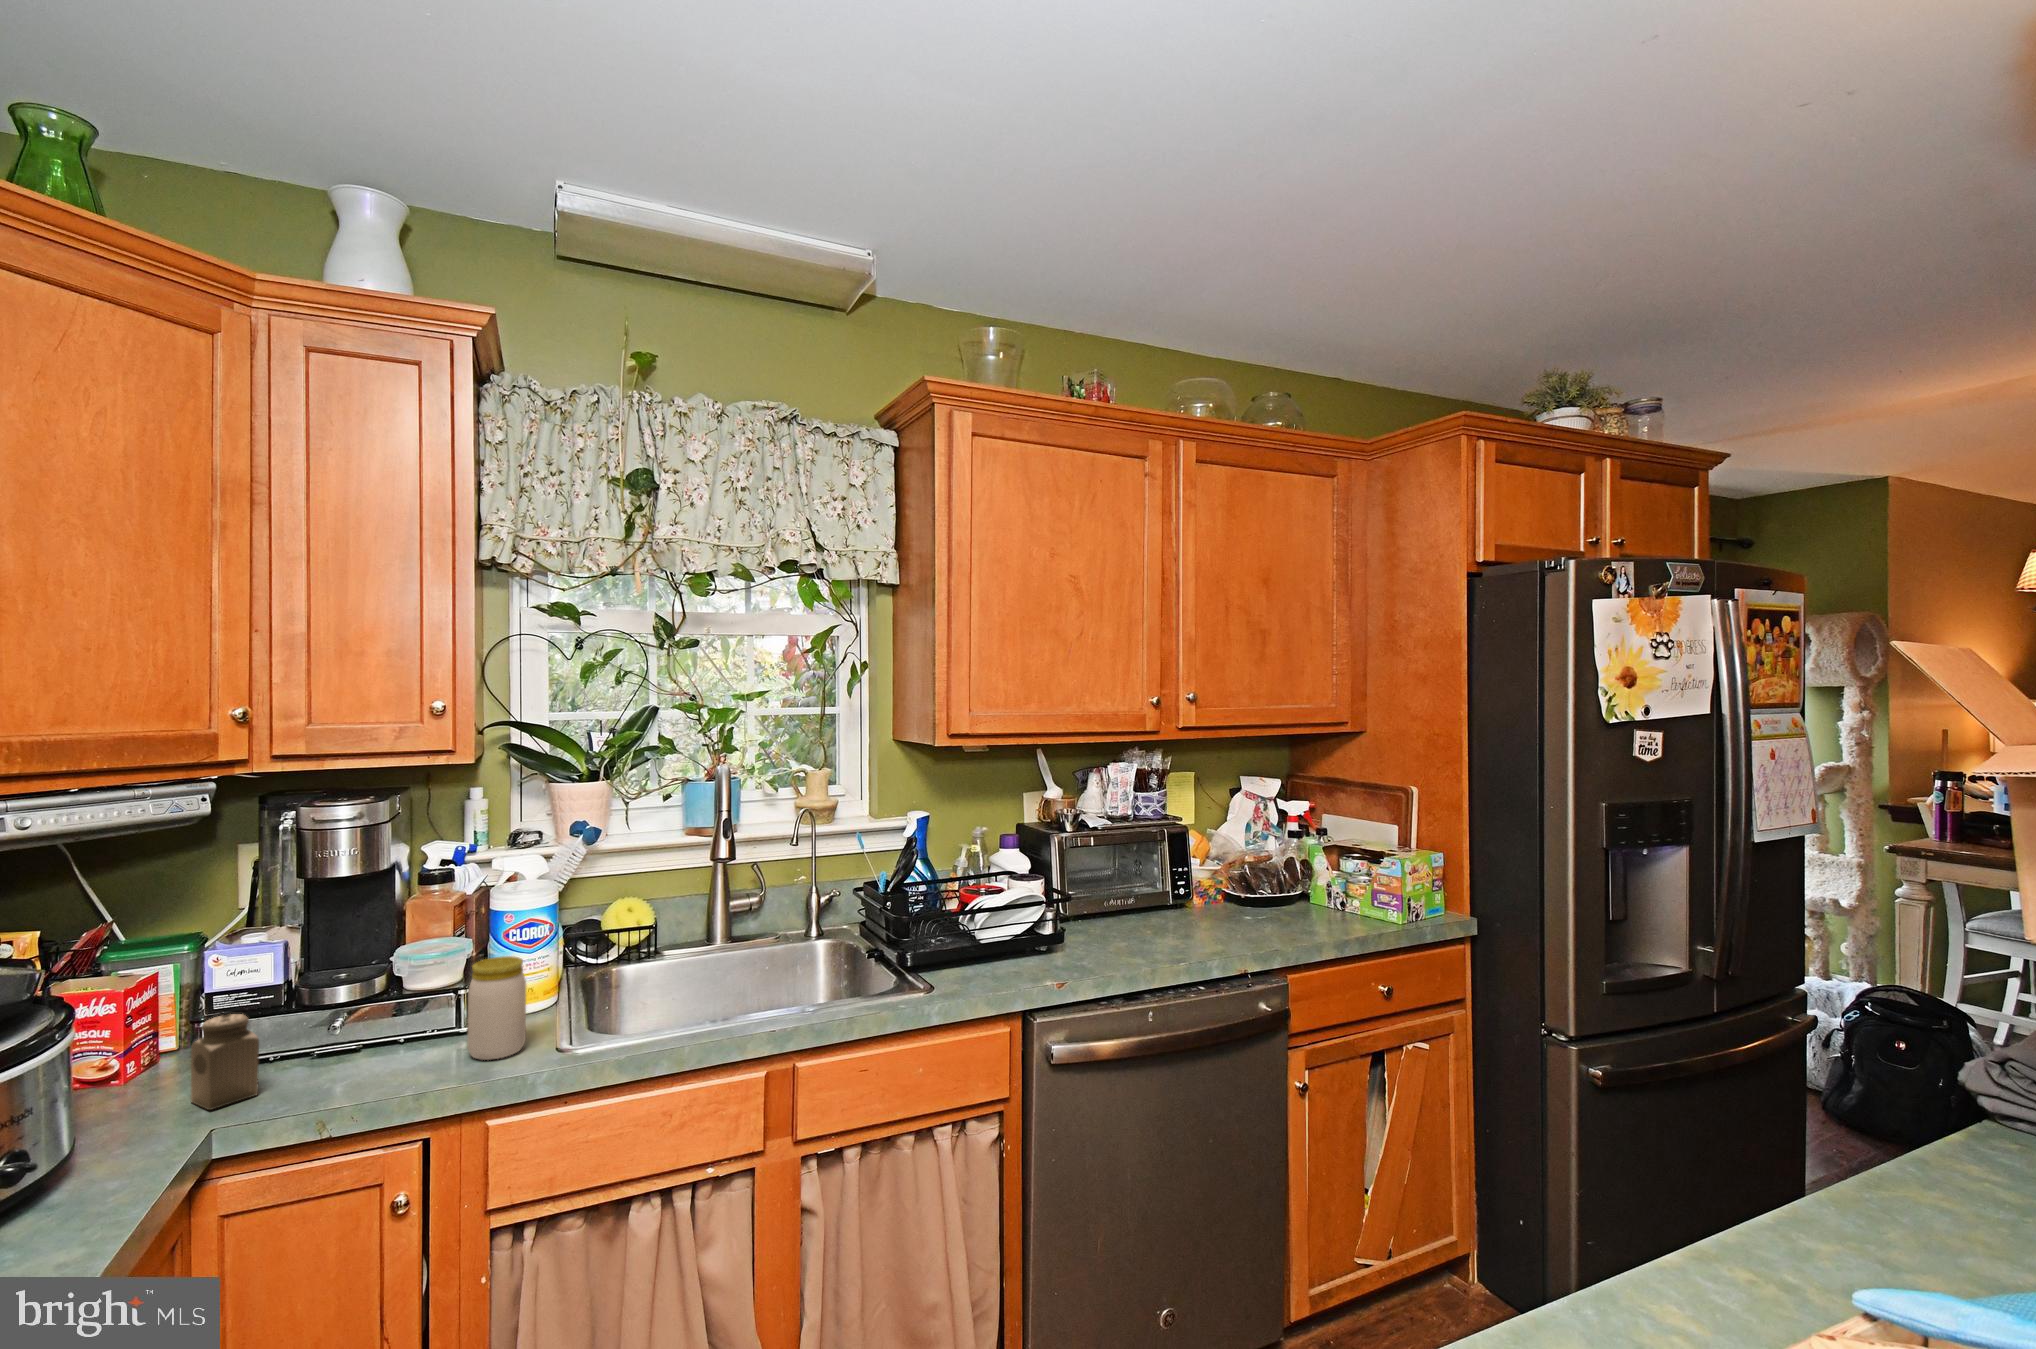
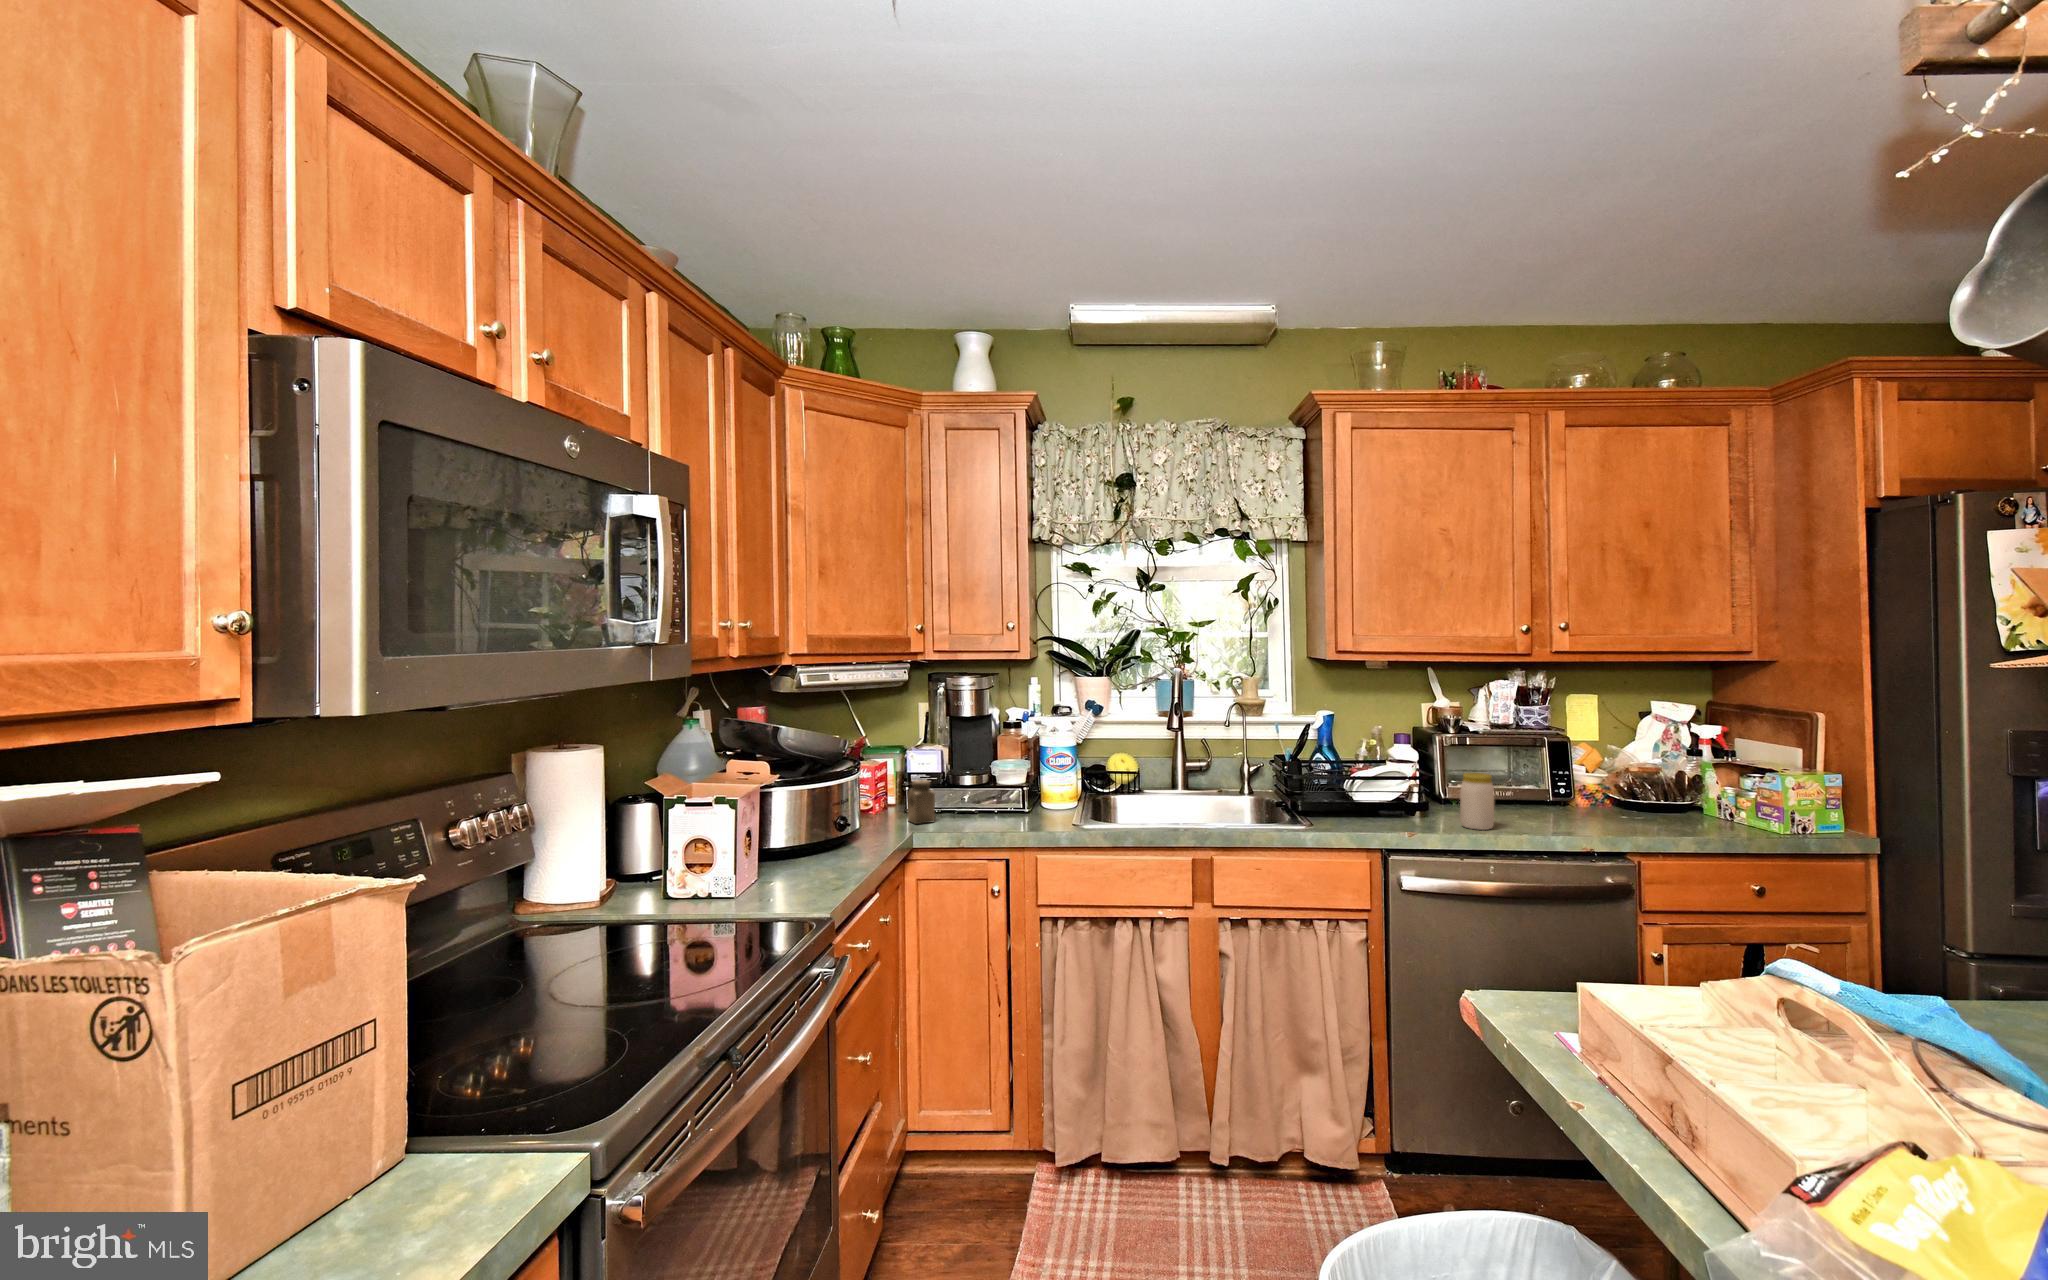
jar: present [467,956,526,1060] -> present [1460,773,1494,830]

